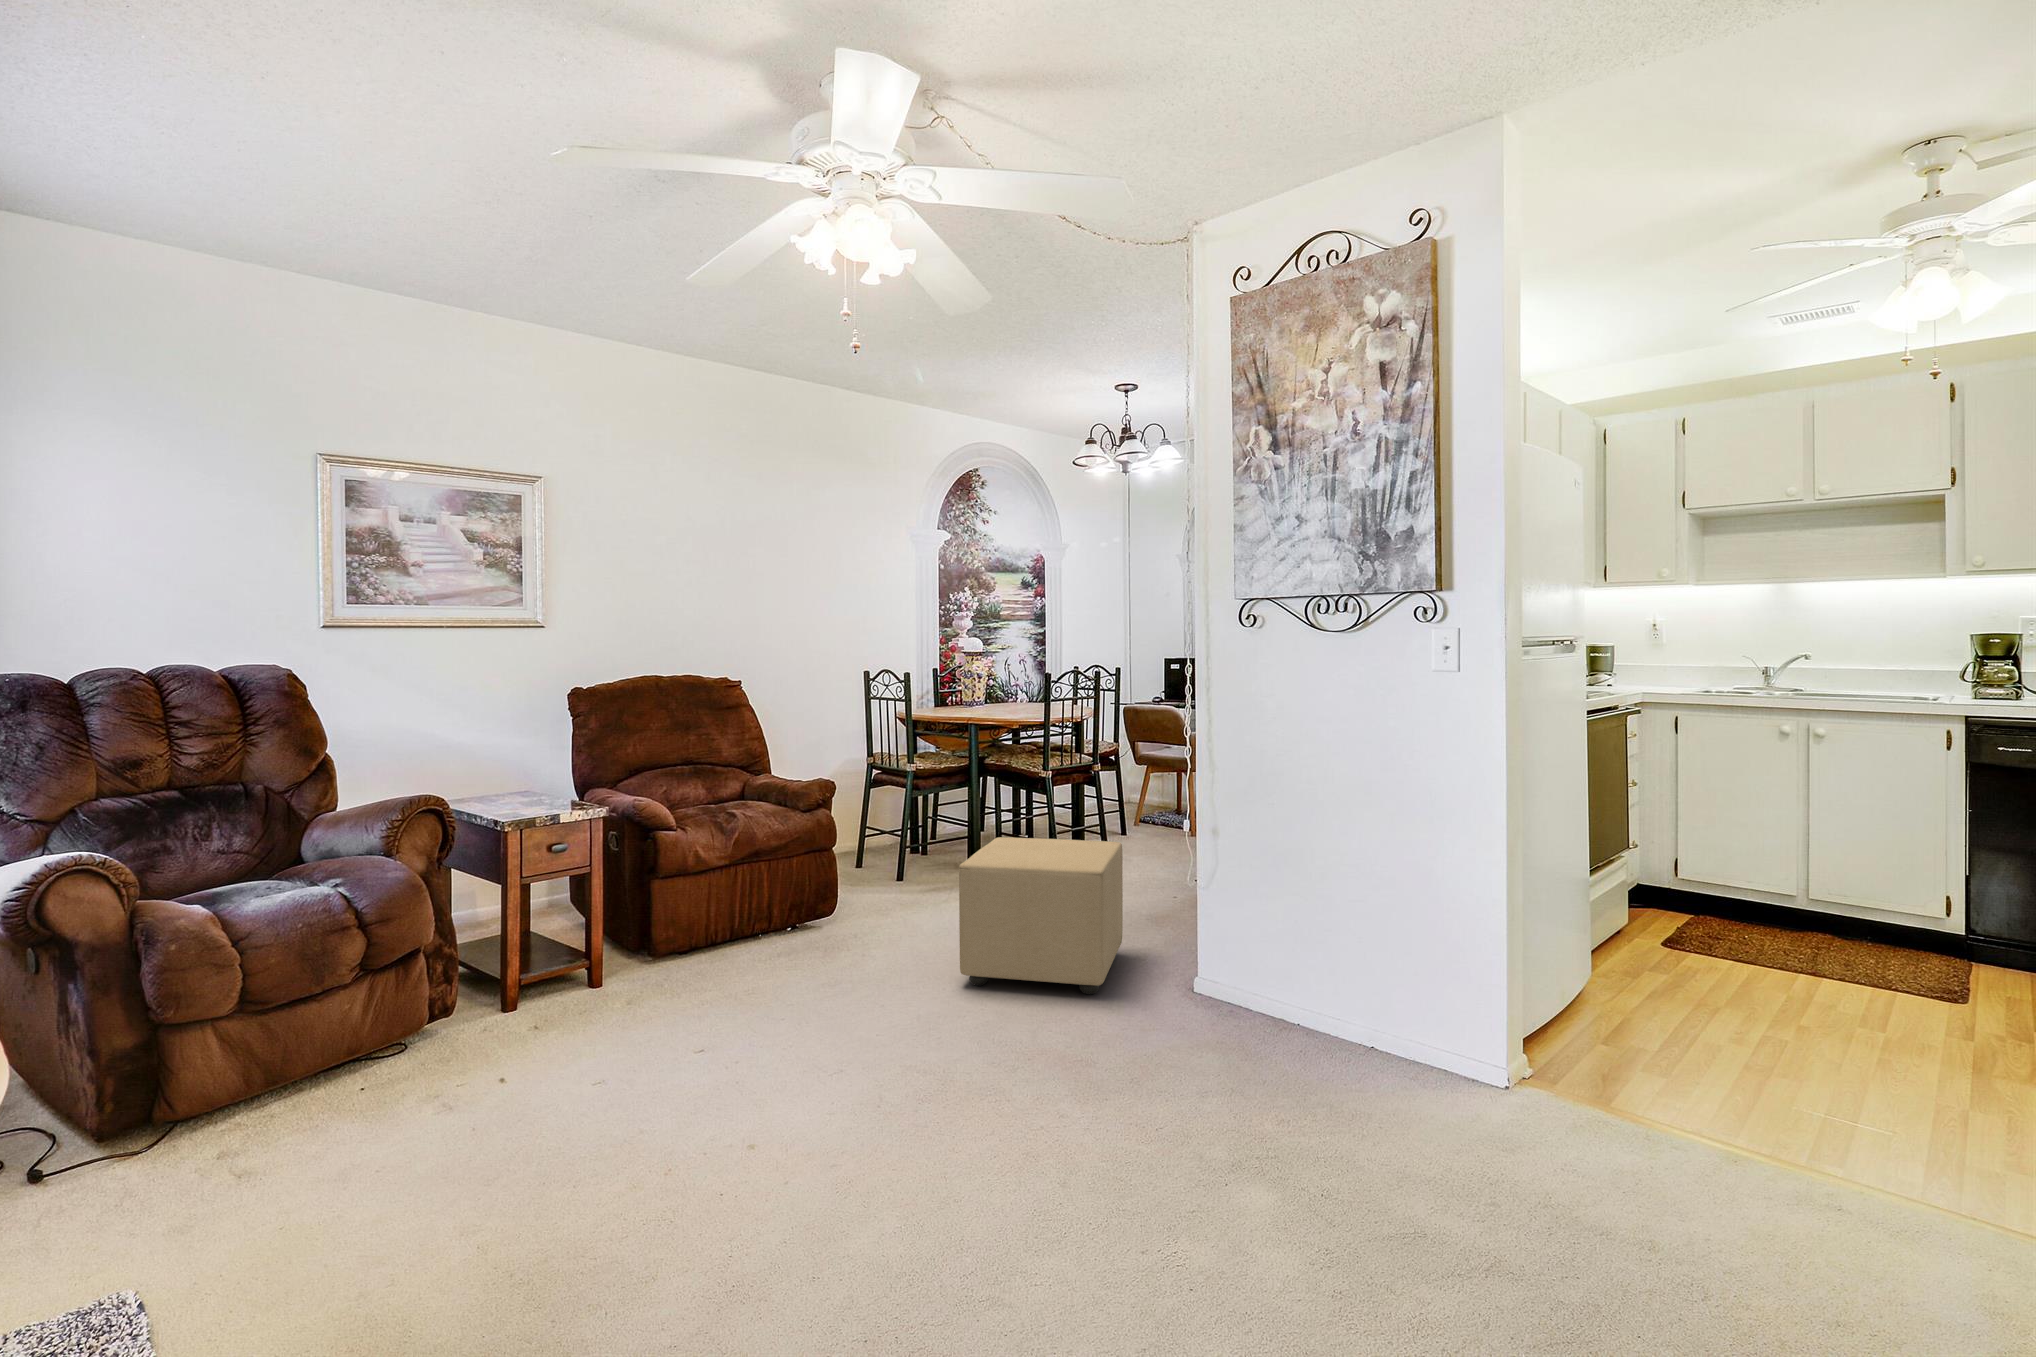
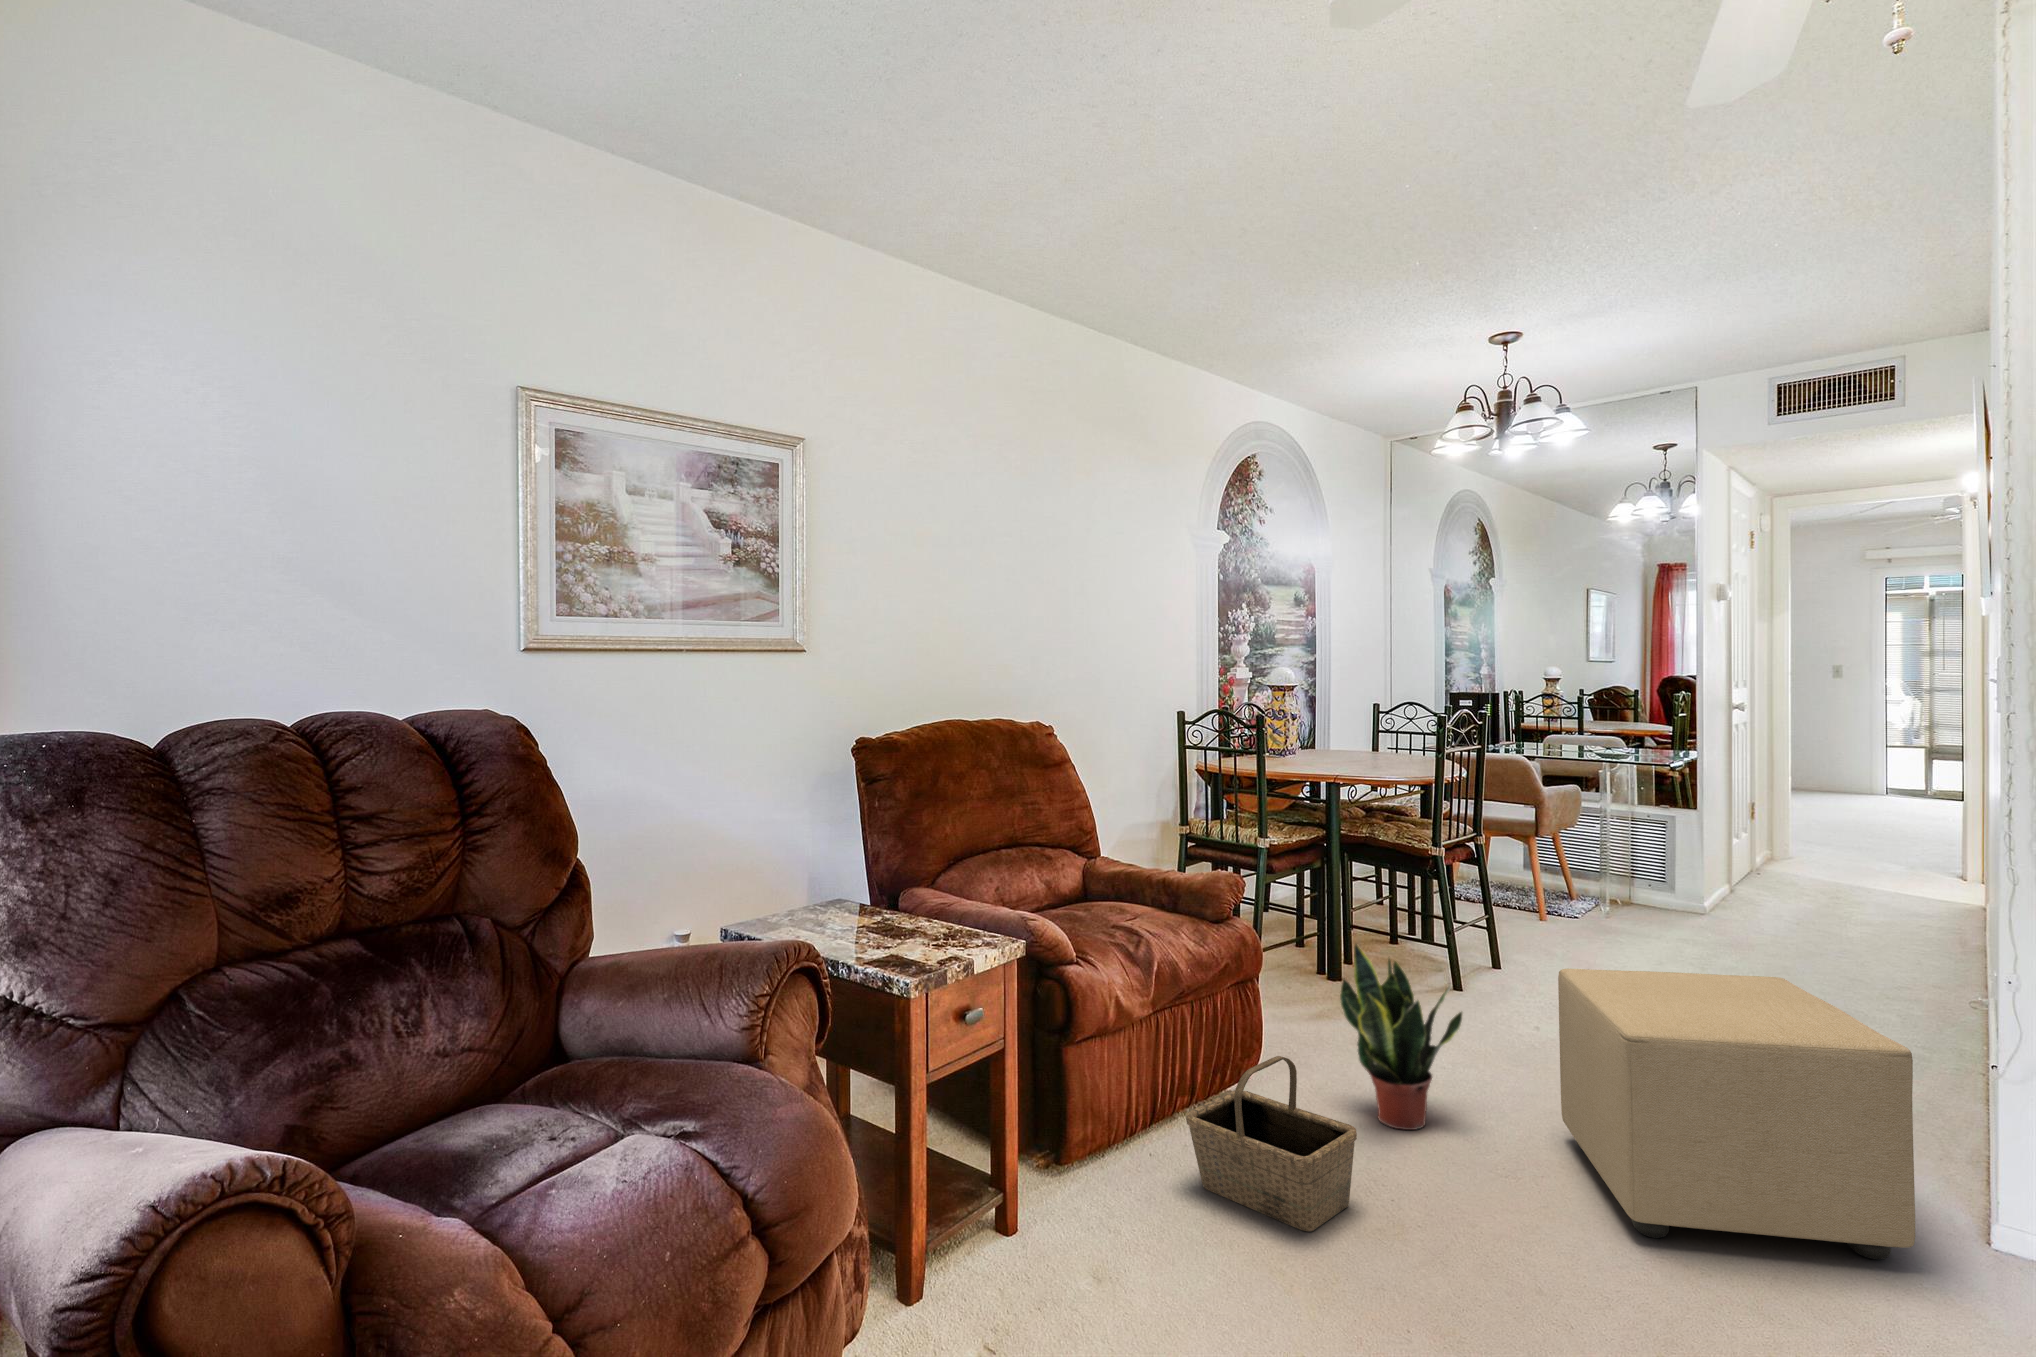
potted plant: none [869,822,949,941] -> present [1340,944,1462,1130]
basket: none [730,884,824,982] -> present [1186,1056,1357,1232]

